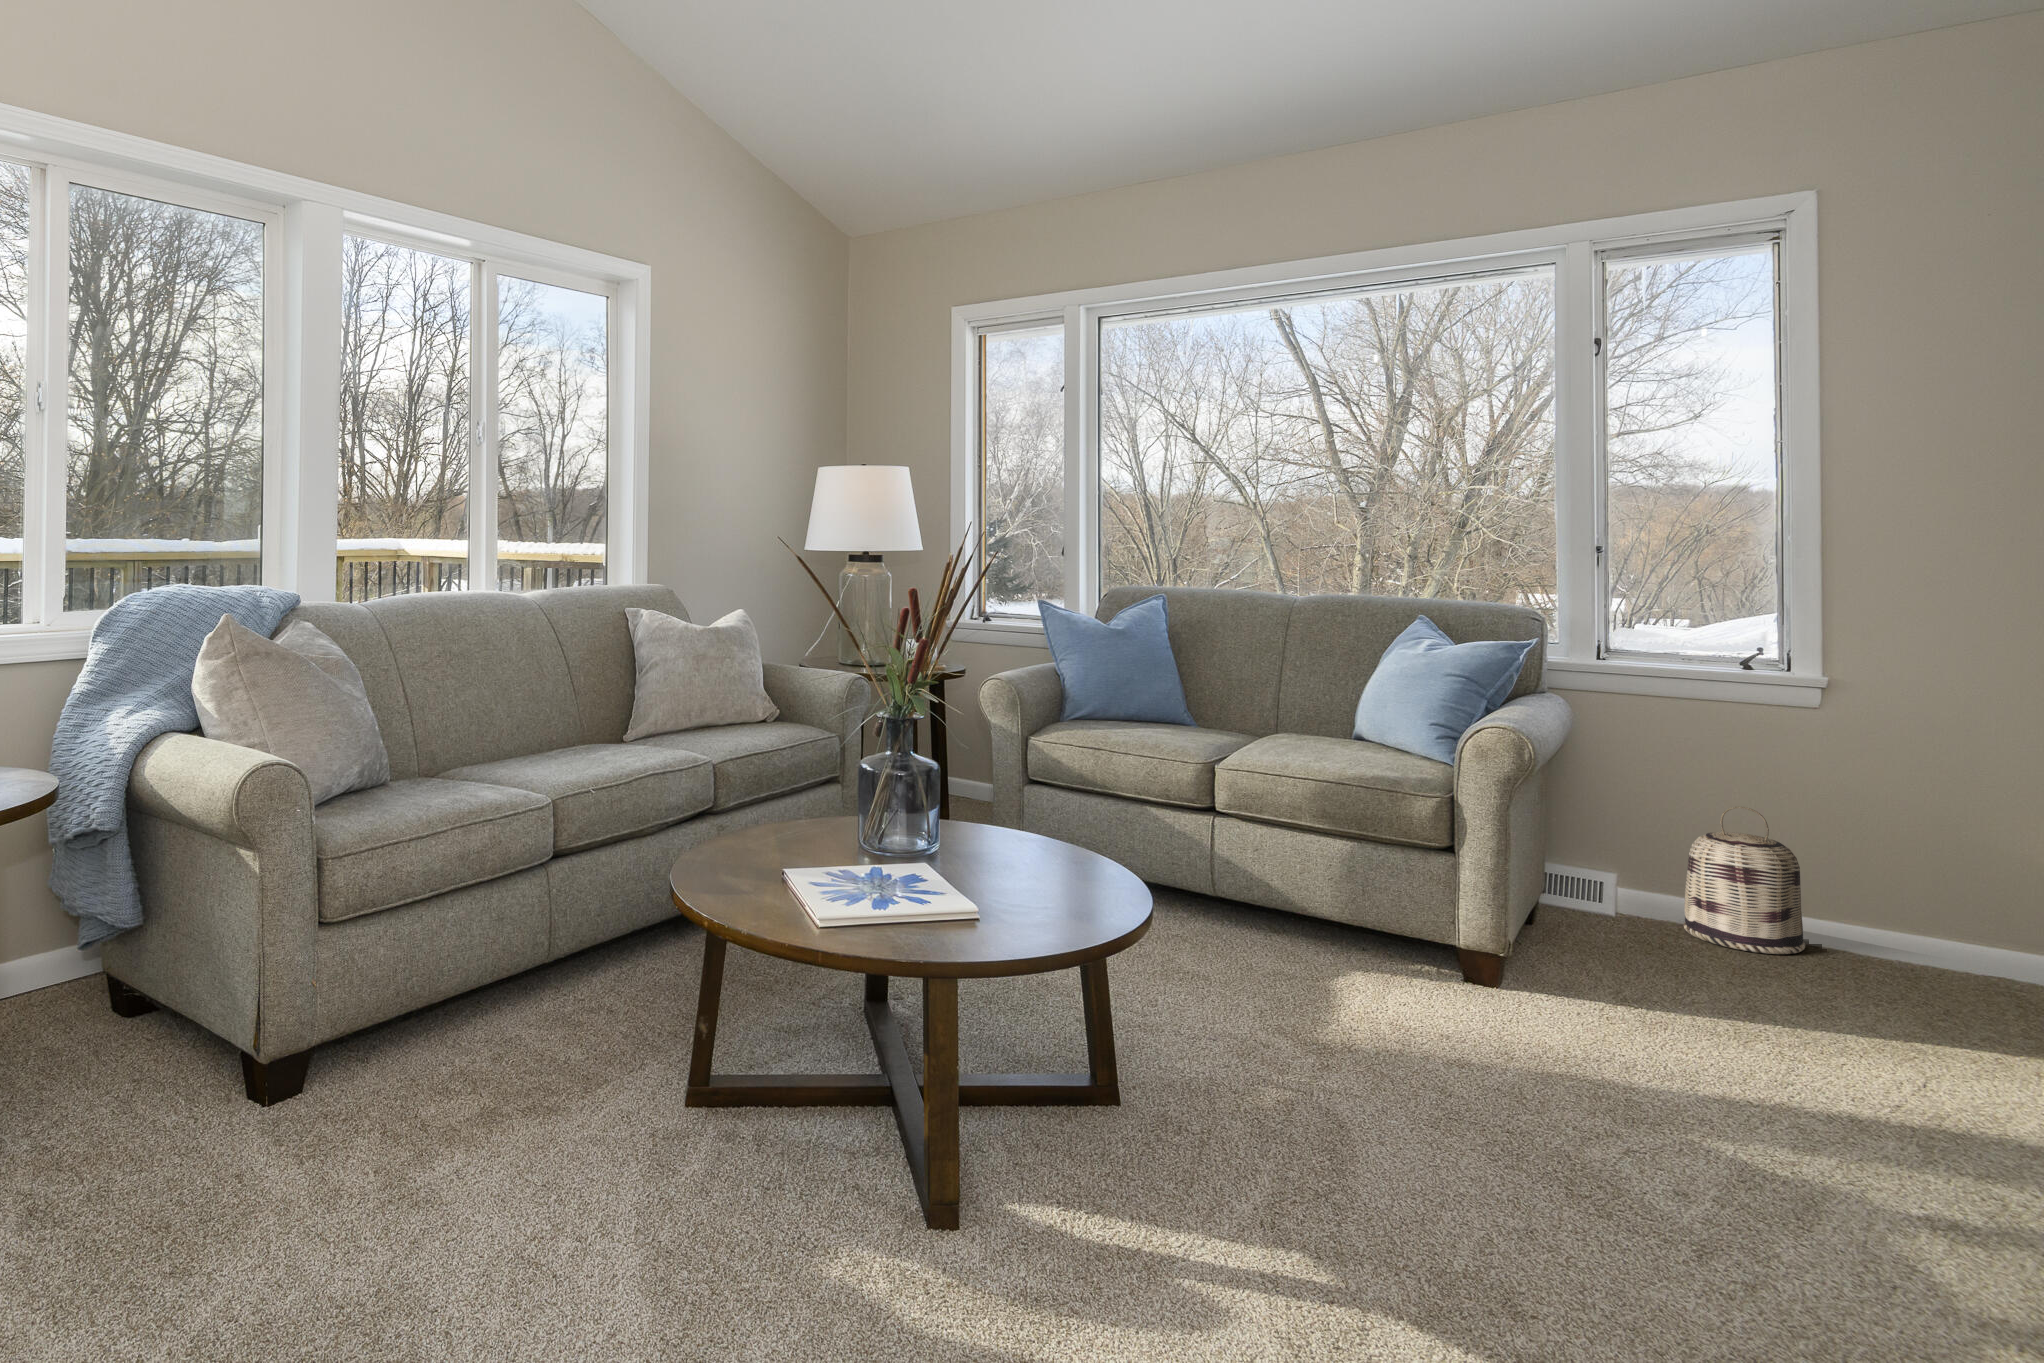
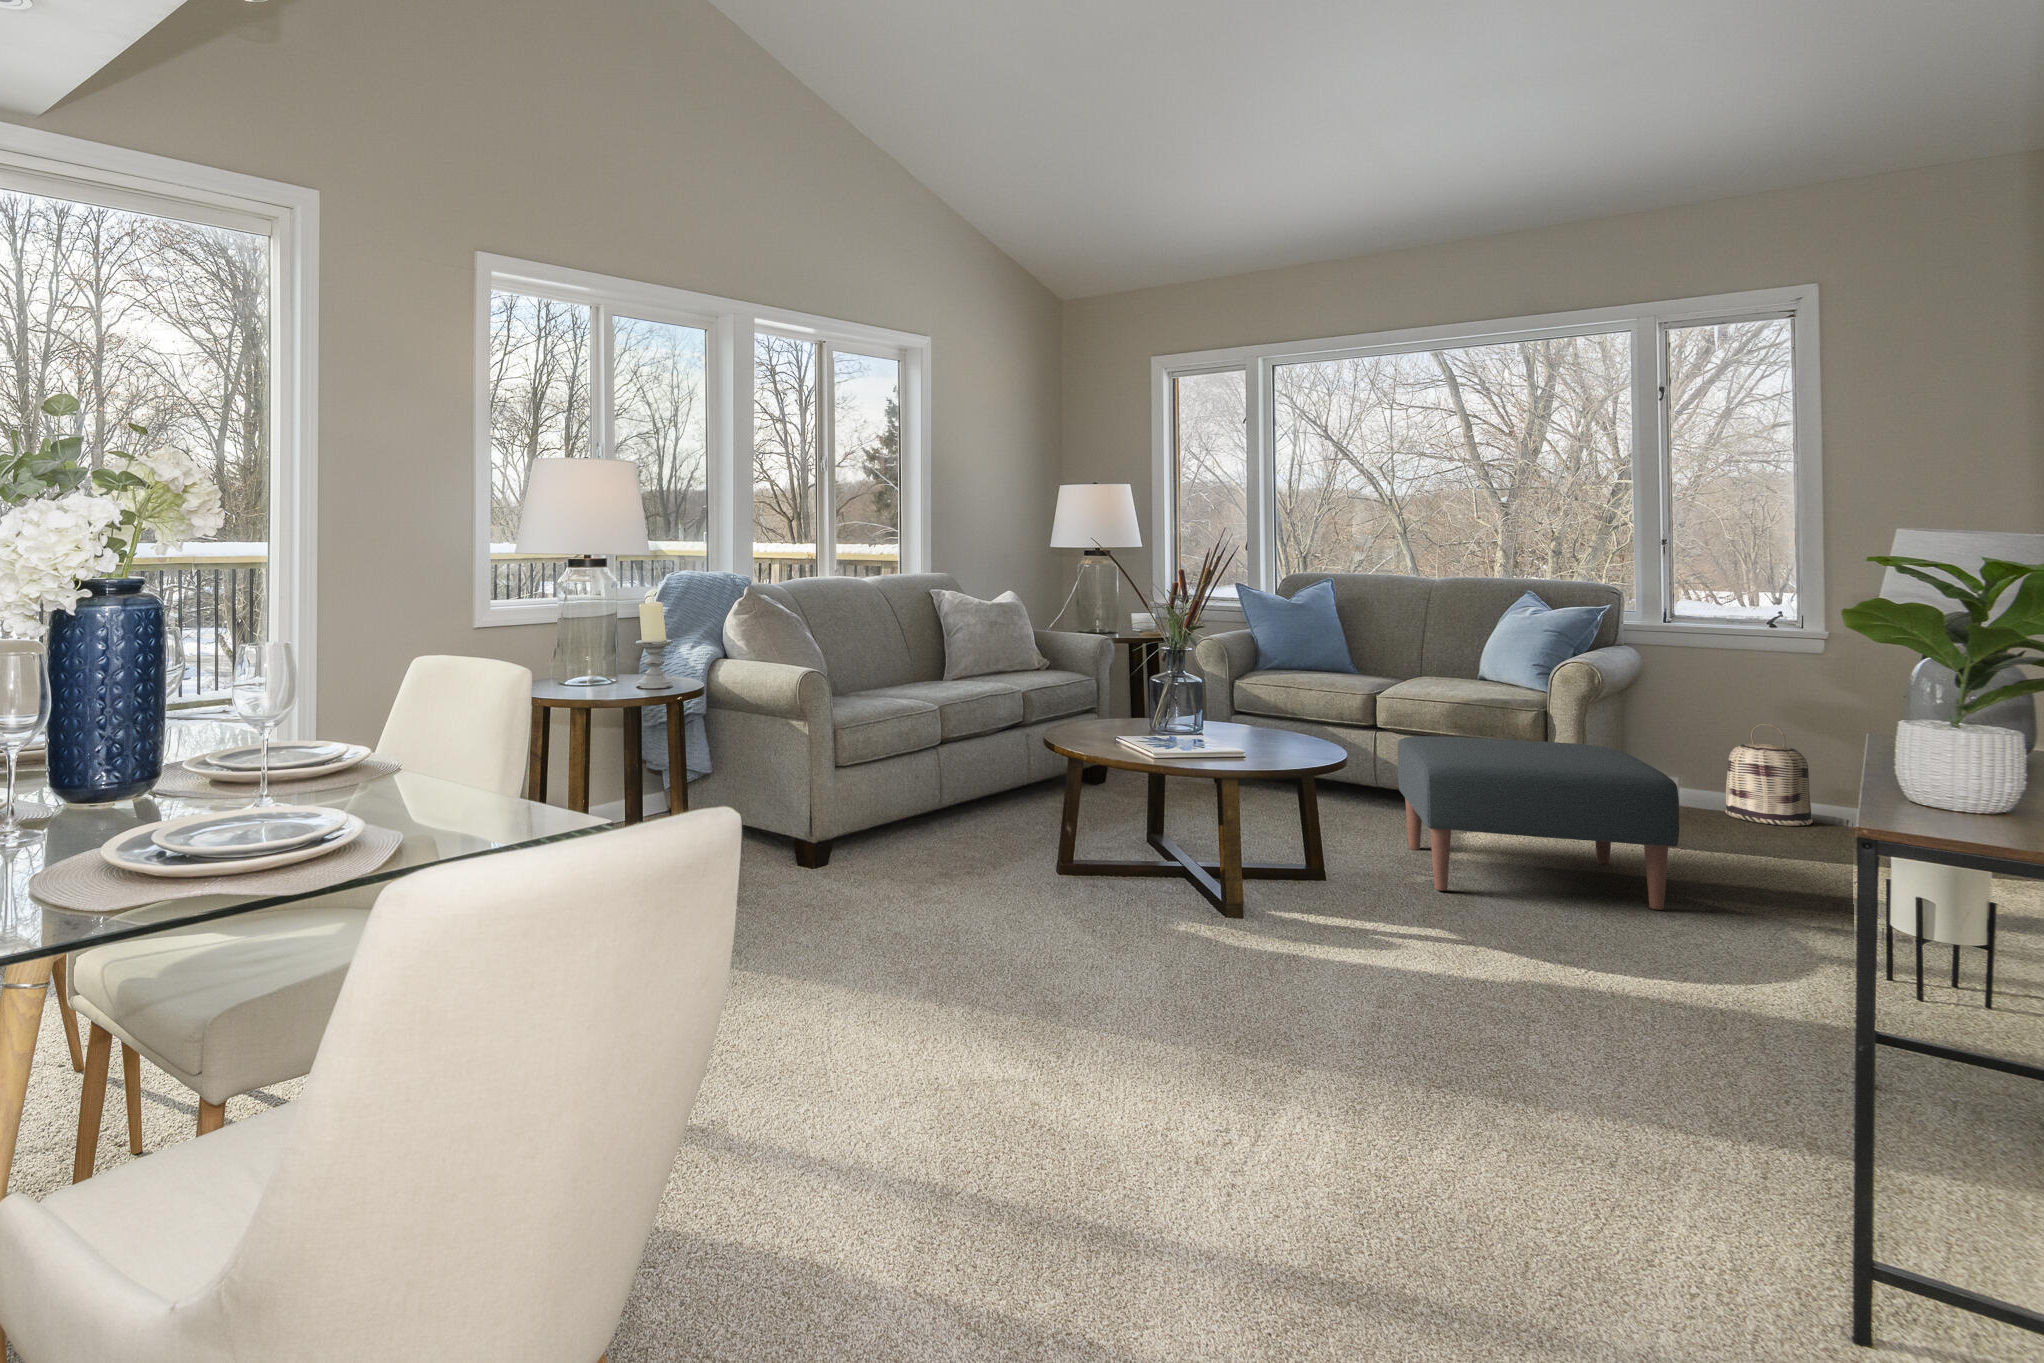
ottoman: none [1241,847,1691,1175] -> present [1398,736,1679,910]

